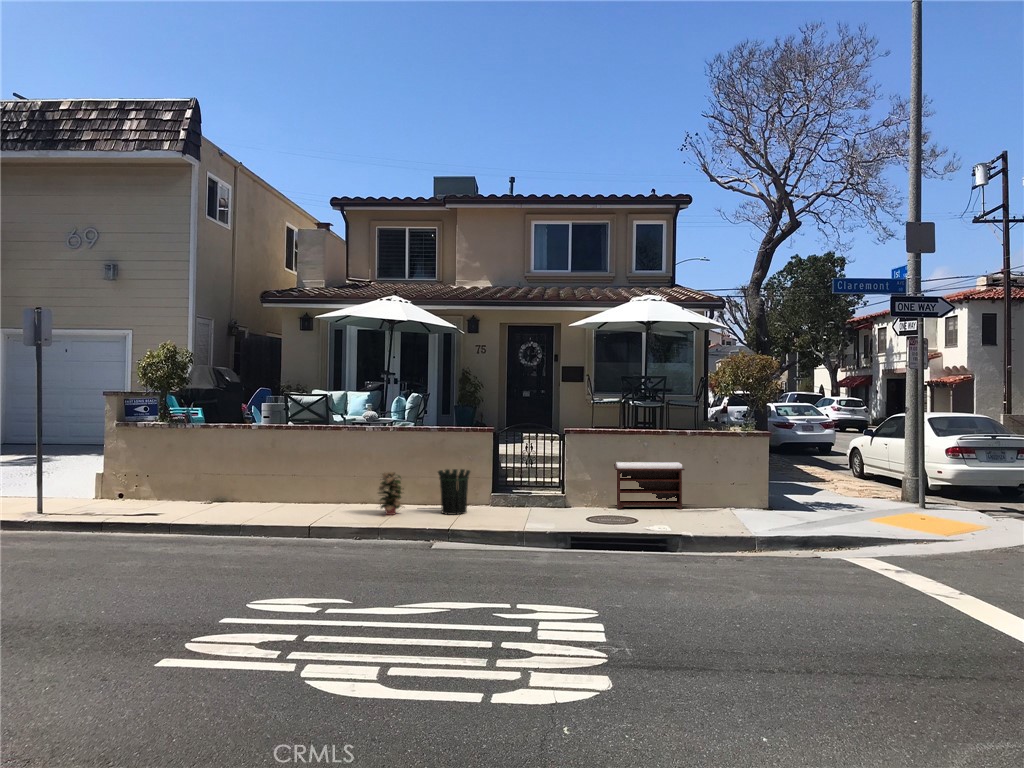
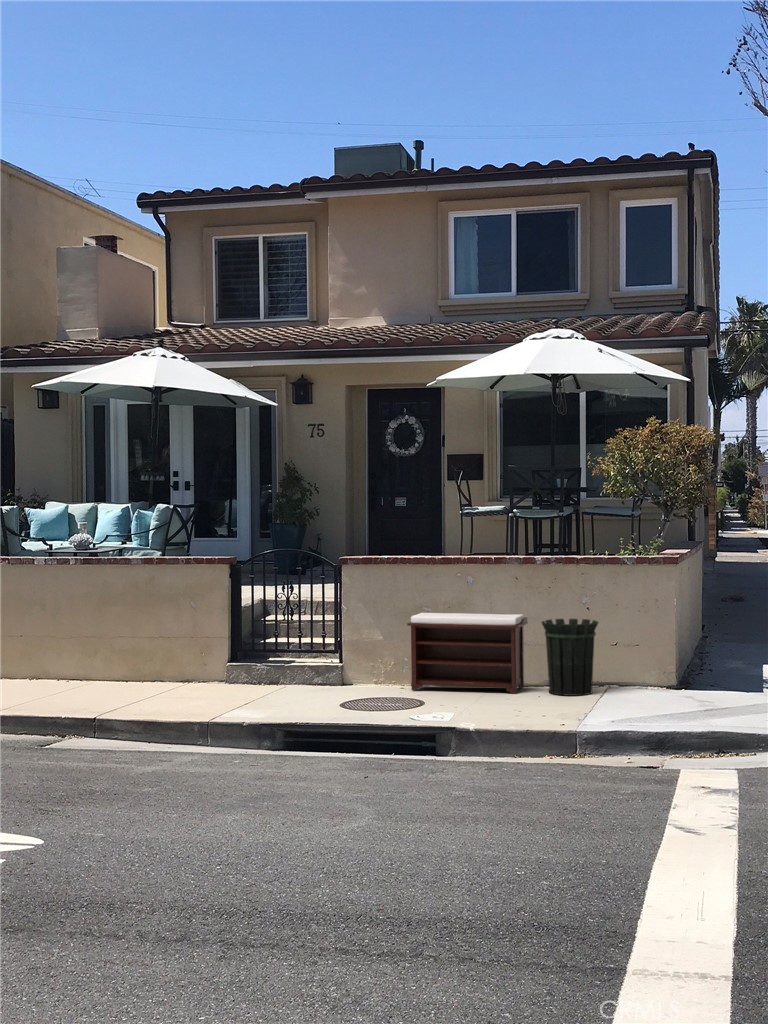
waste bin: present [438,469,470,515] -> present [542,619,598,696]
decorative plant: present [379,472,402,515] -> none [49,622,97,687]

